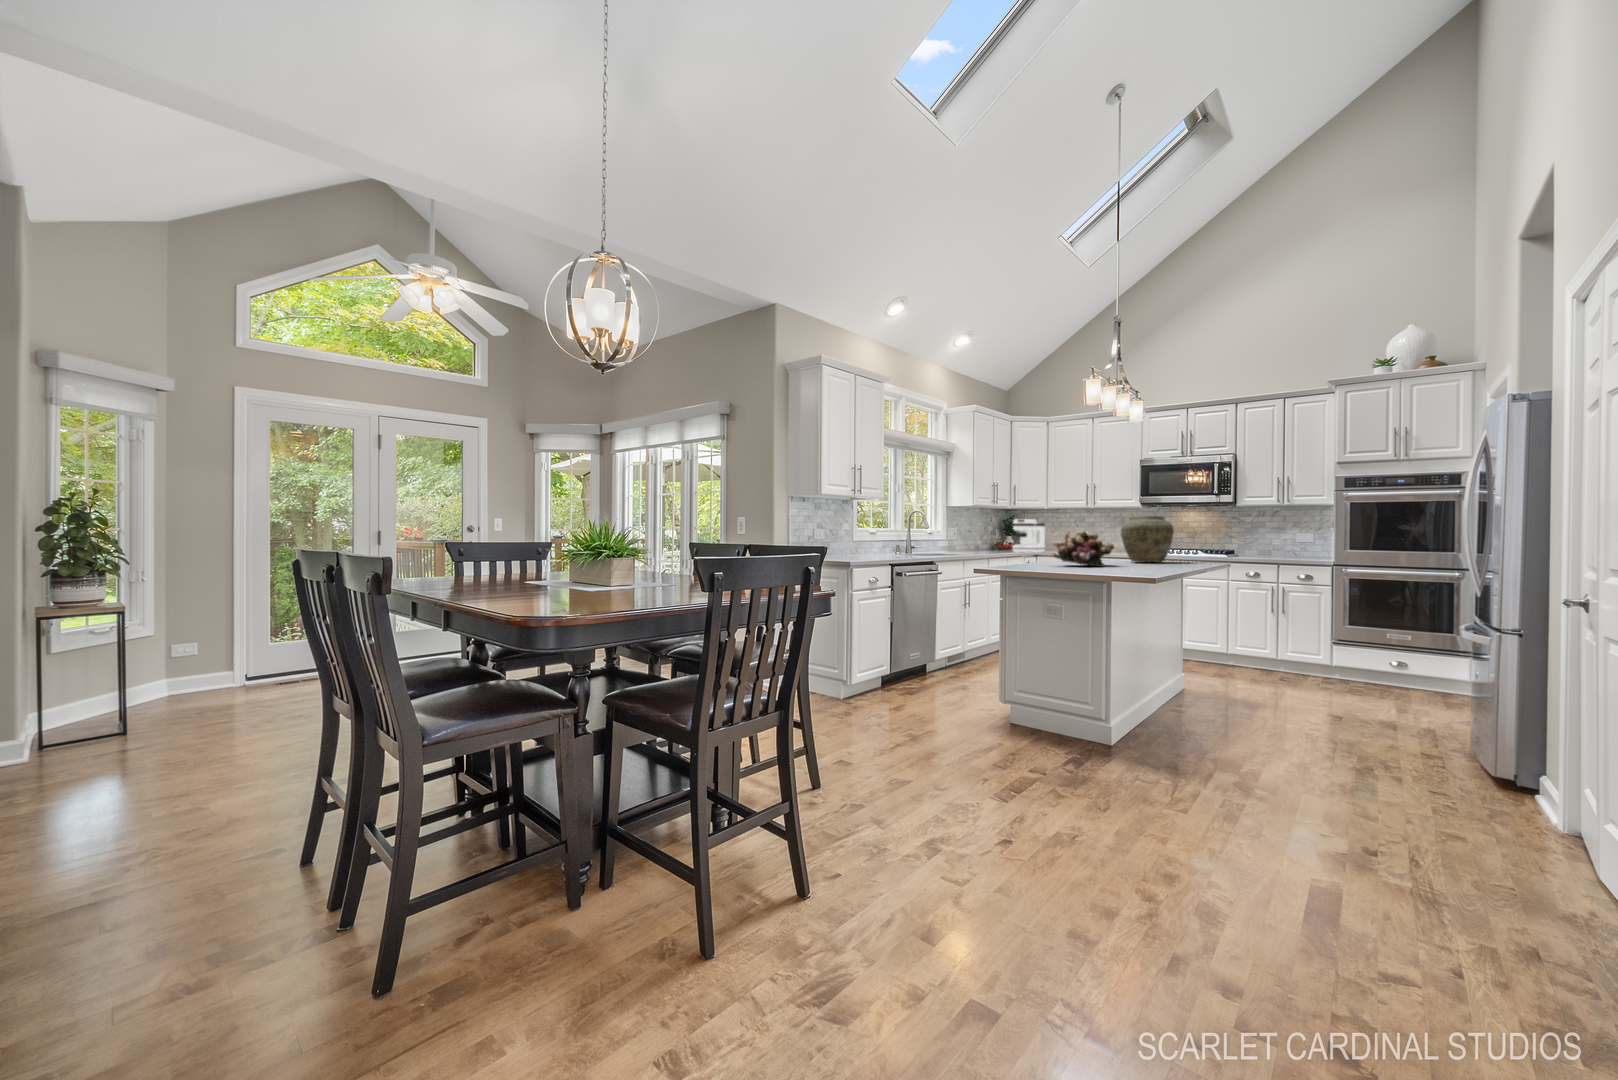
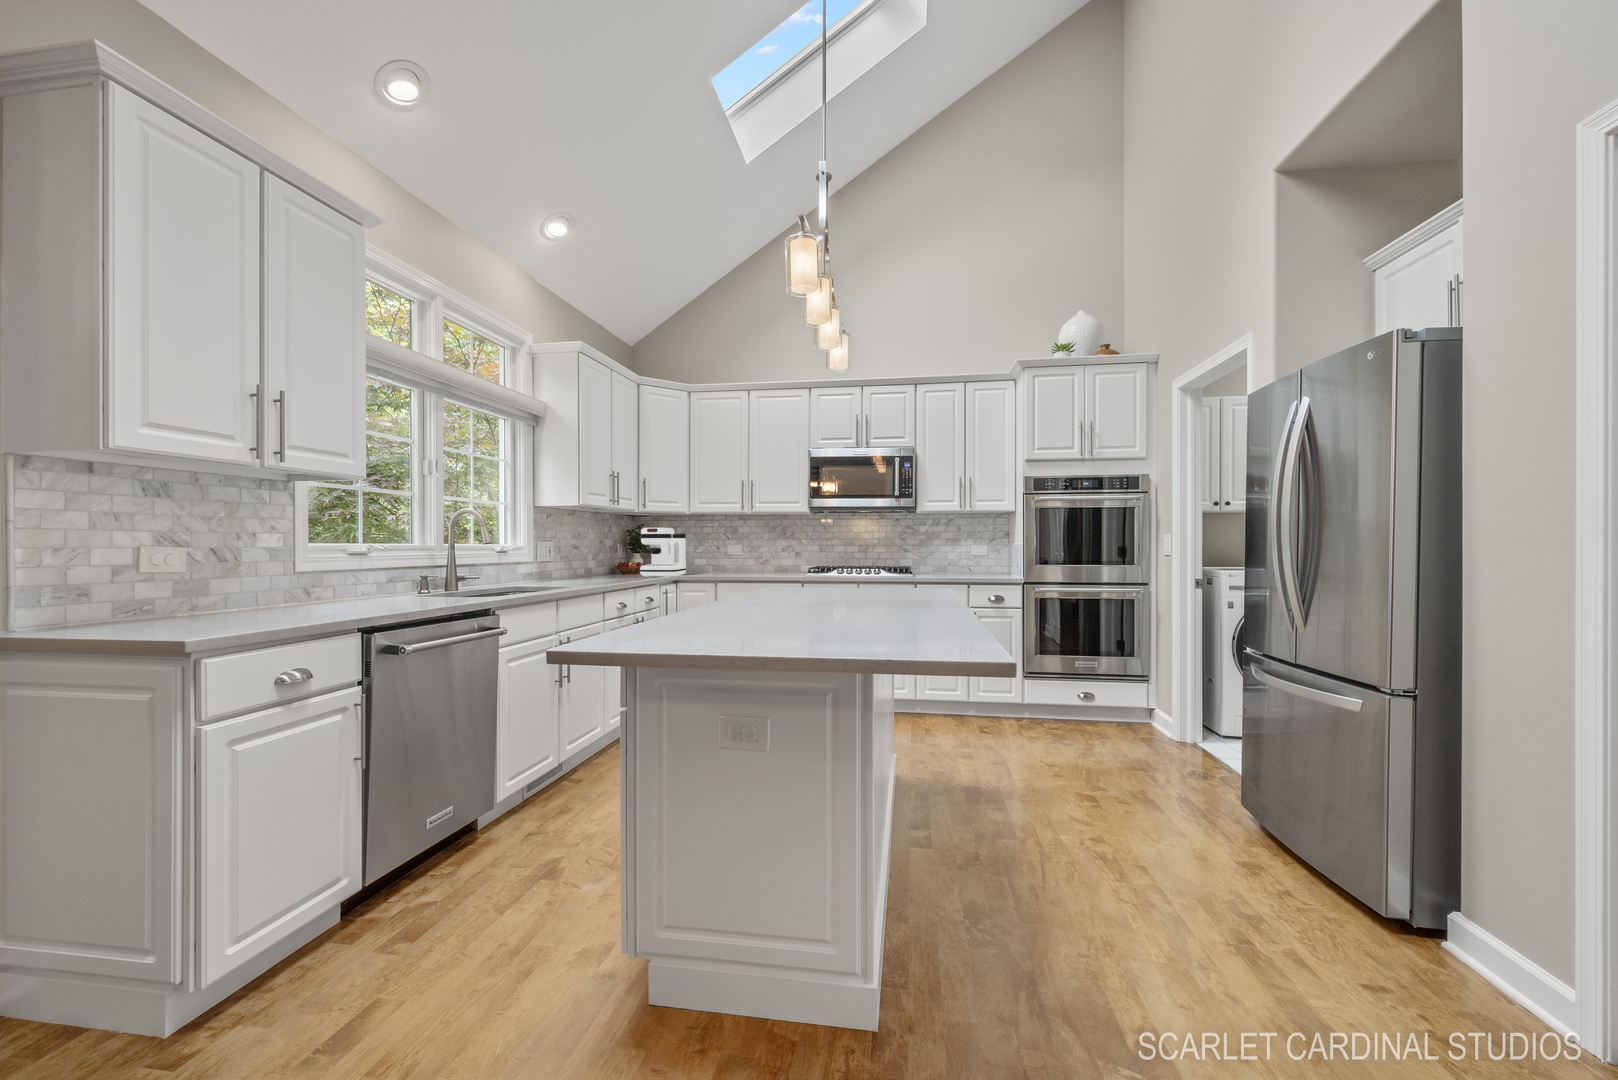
vase: present [1121,516,1174,562] -> none [817,525,895,601]
flower arrangement: present [1050,531,1114,567] -> none [711,552,825,622]

